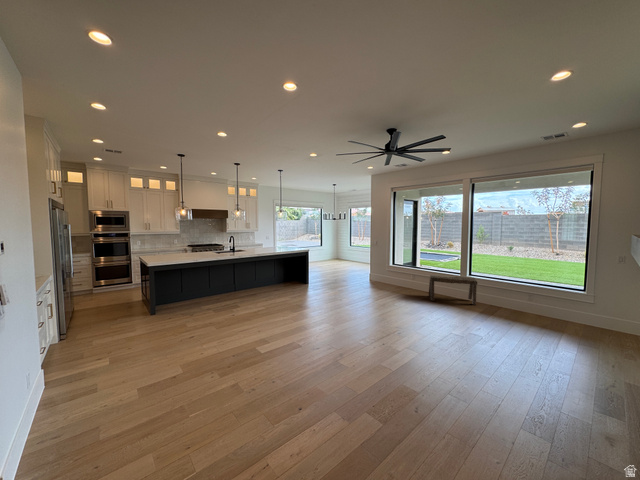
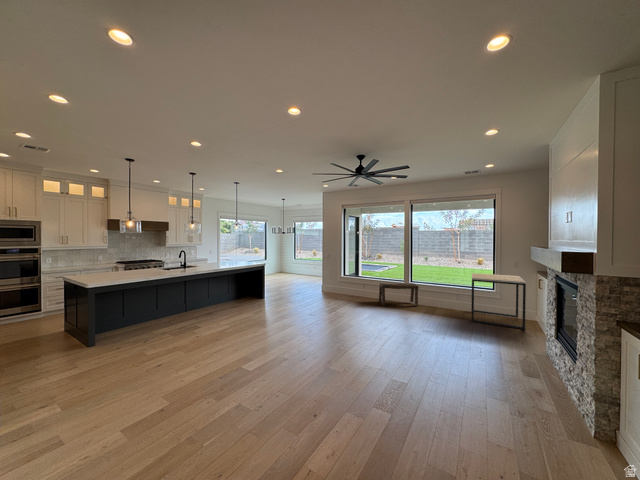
side table: none [544,269,633,349] -> present [471,273,526,329]

